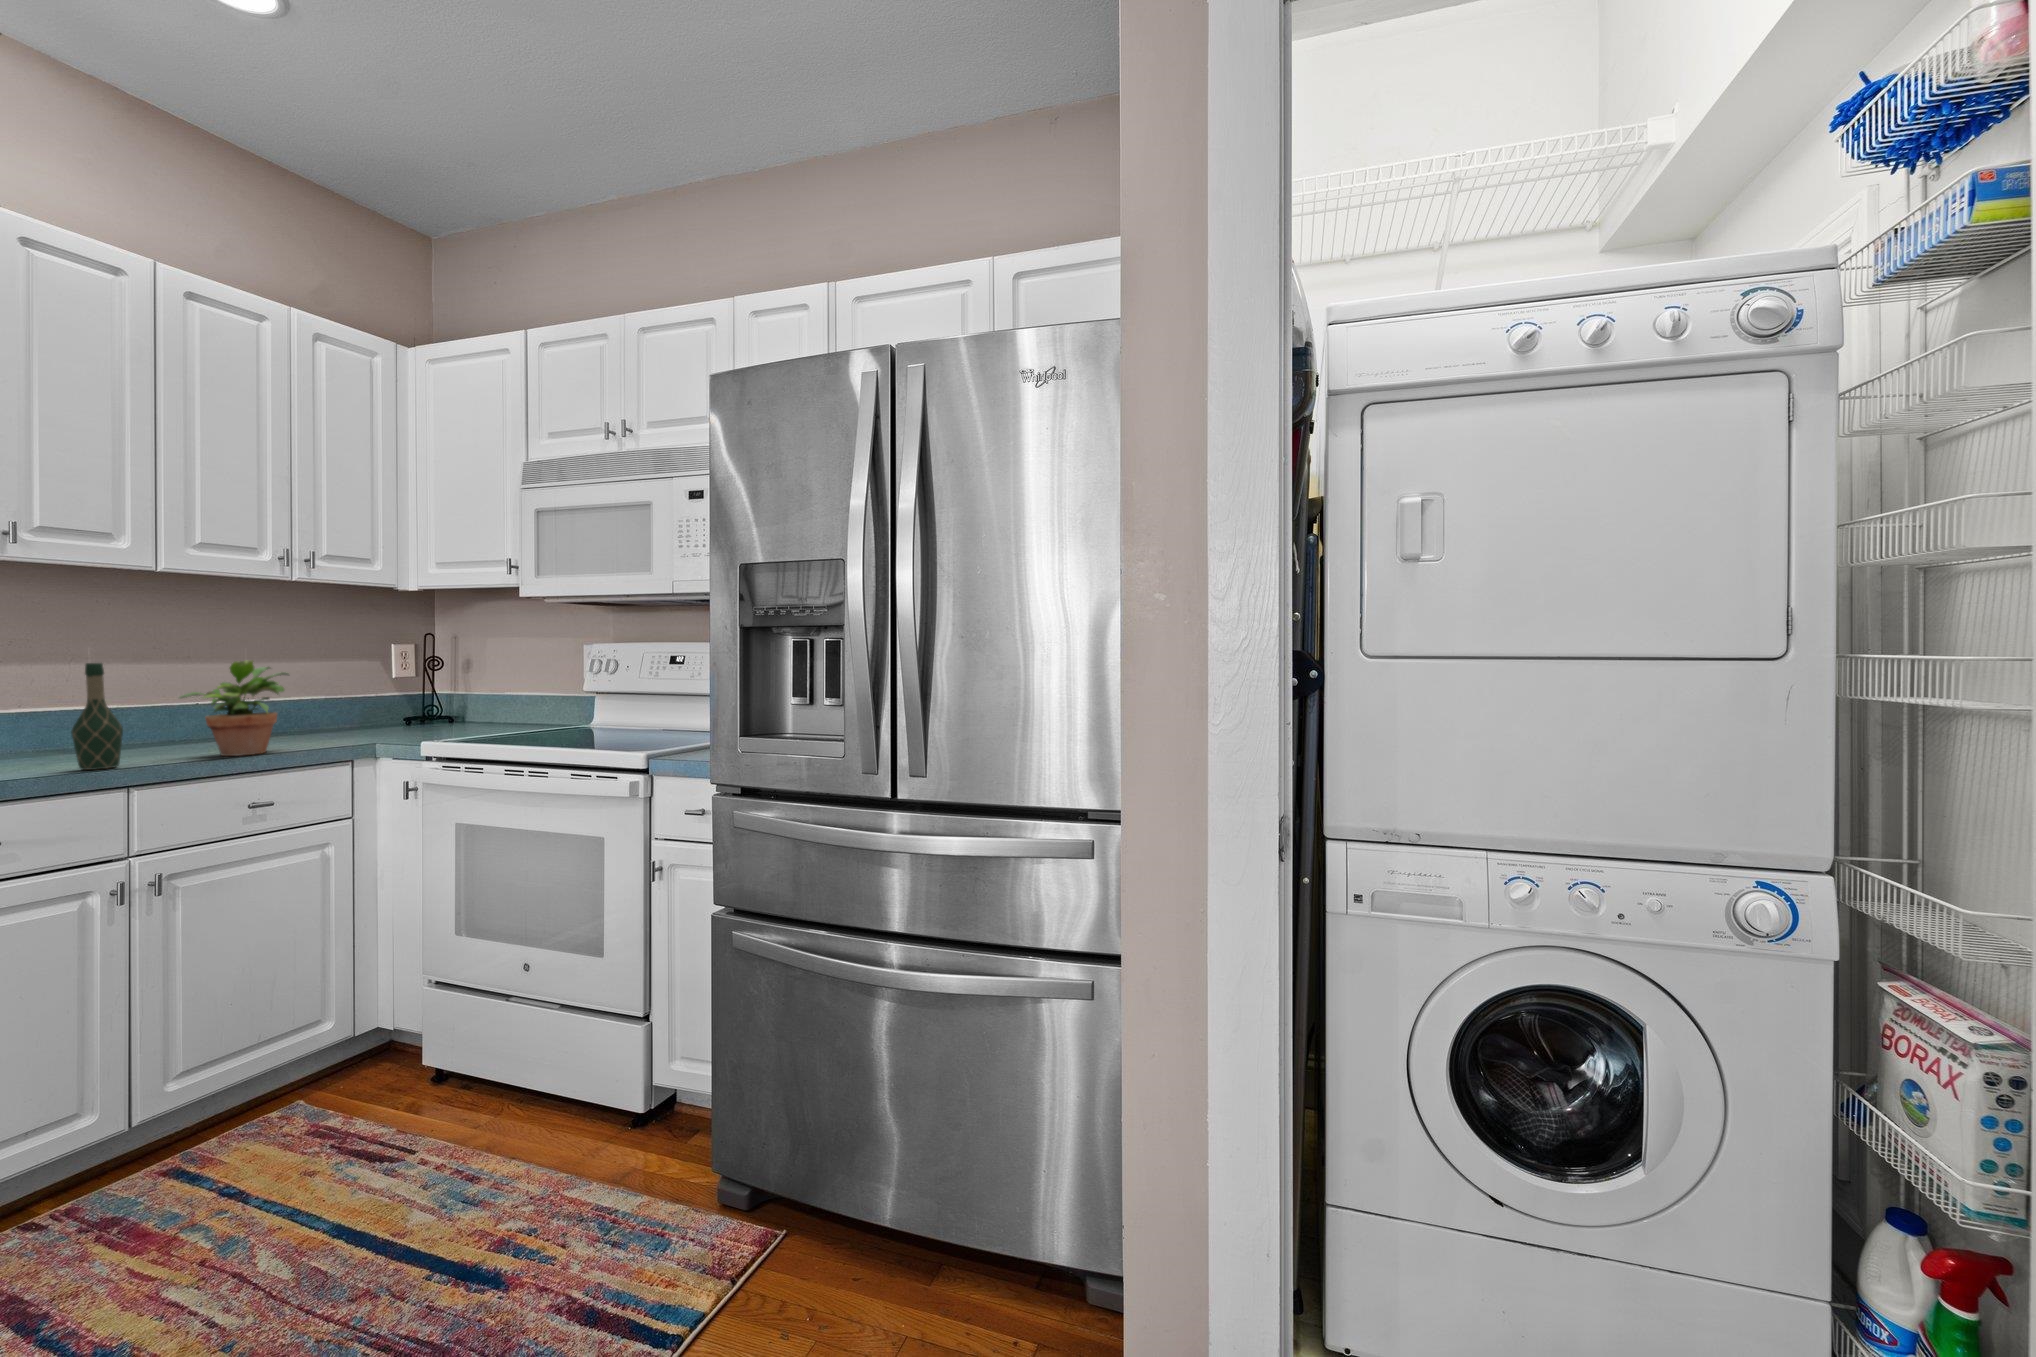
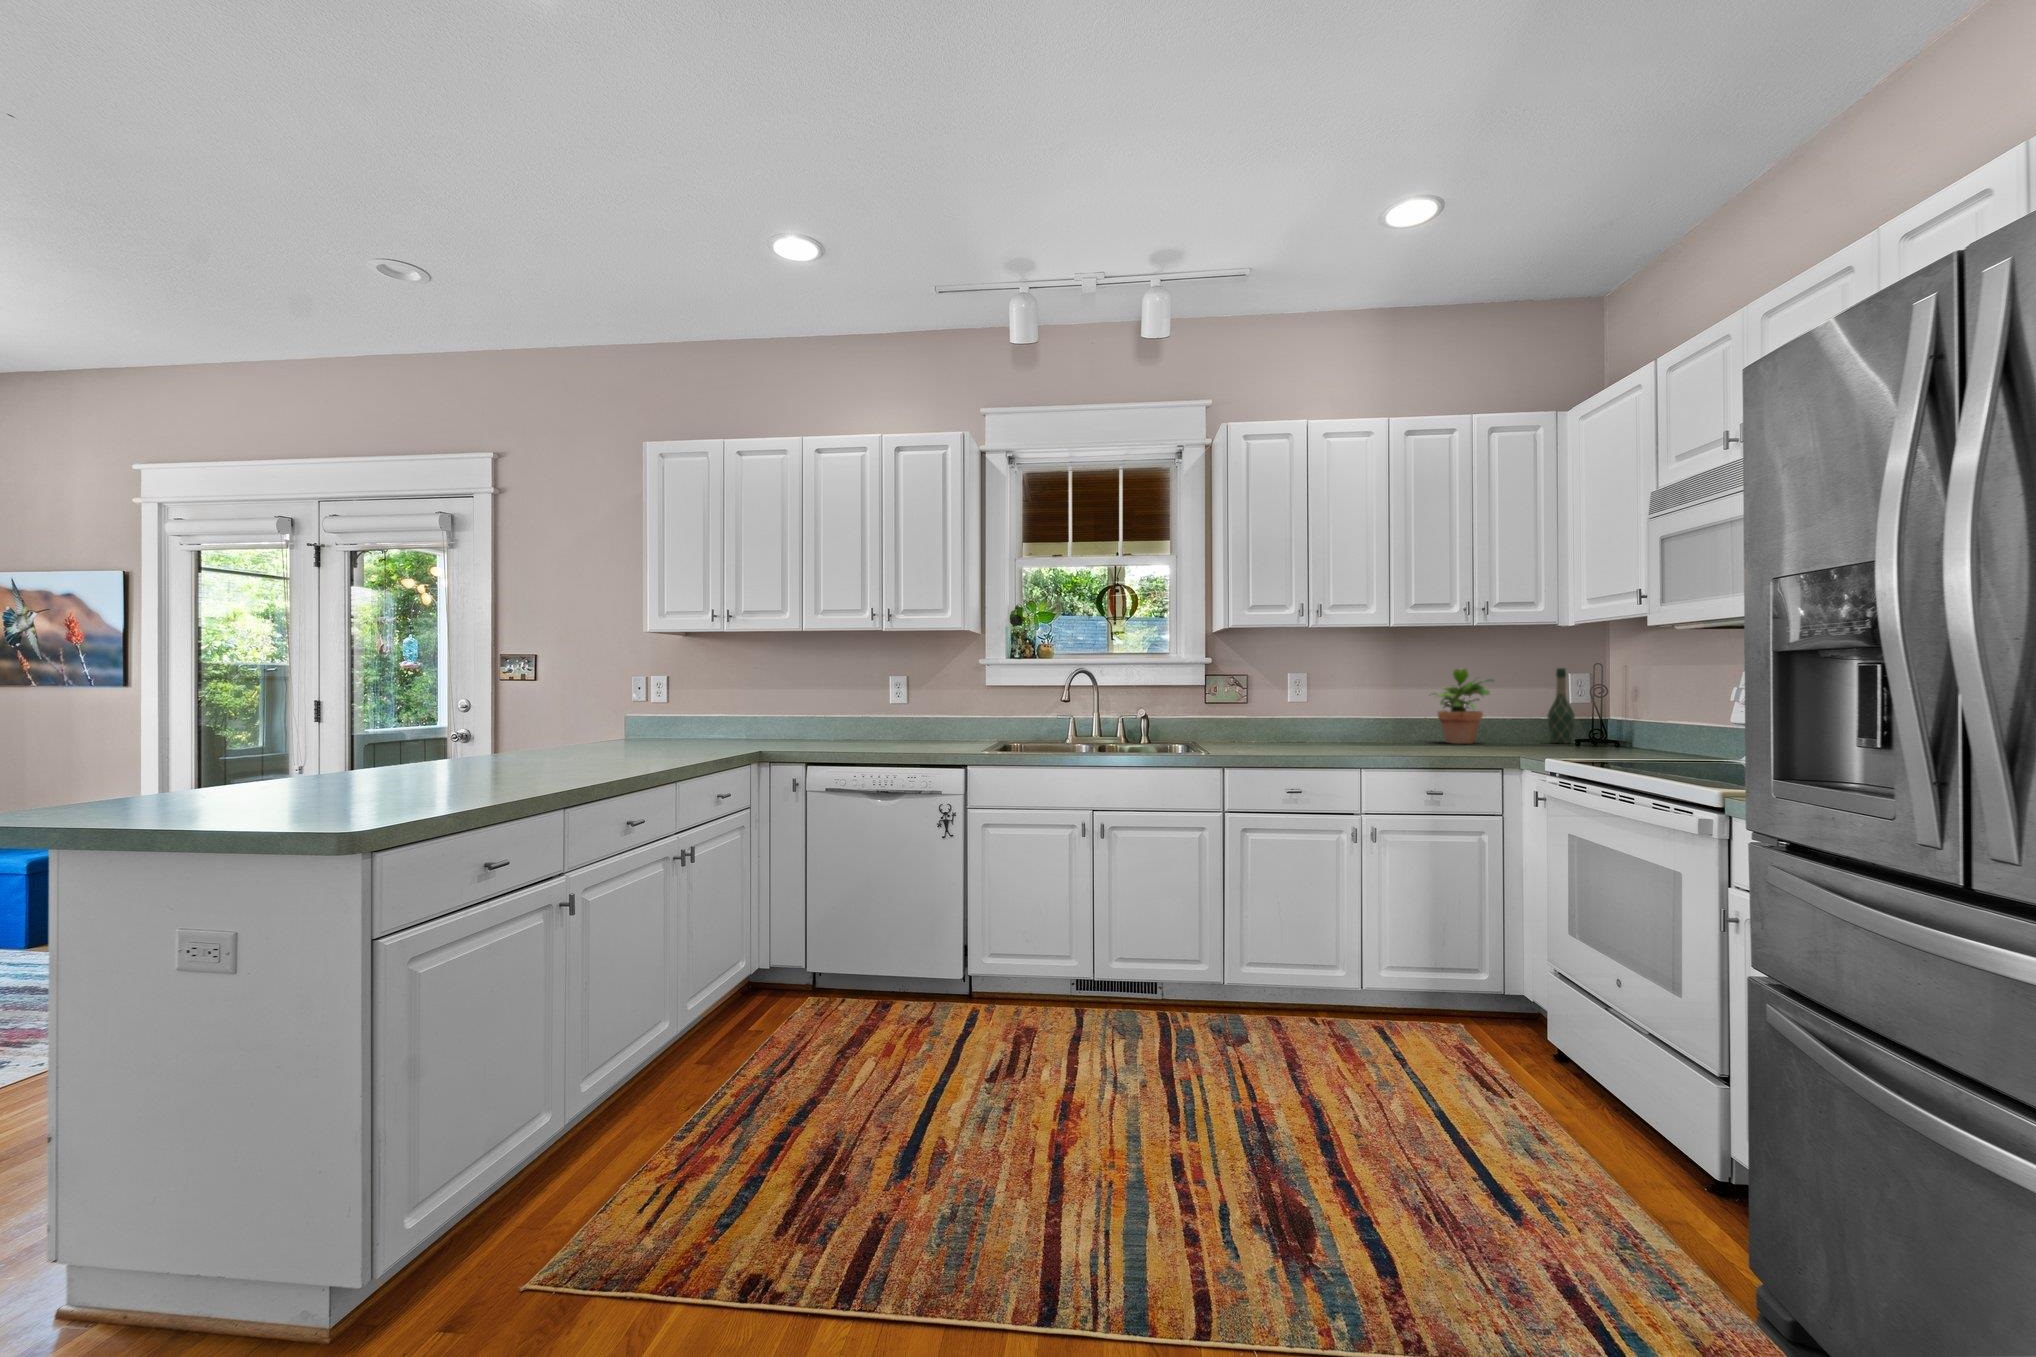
wine bottle: present [71,663,123,770] -> present [1547,668,1575,743]

